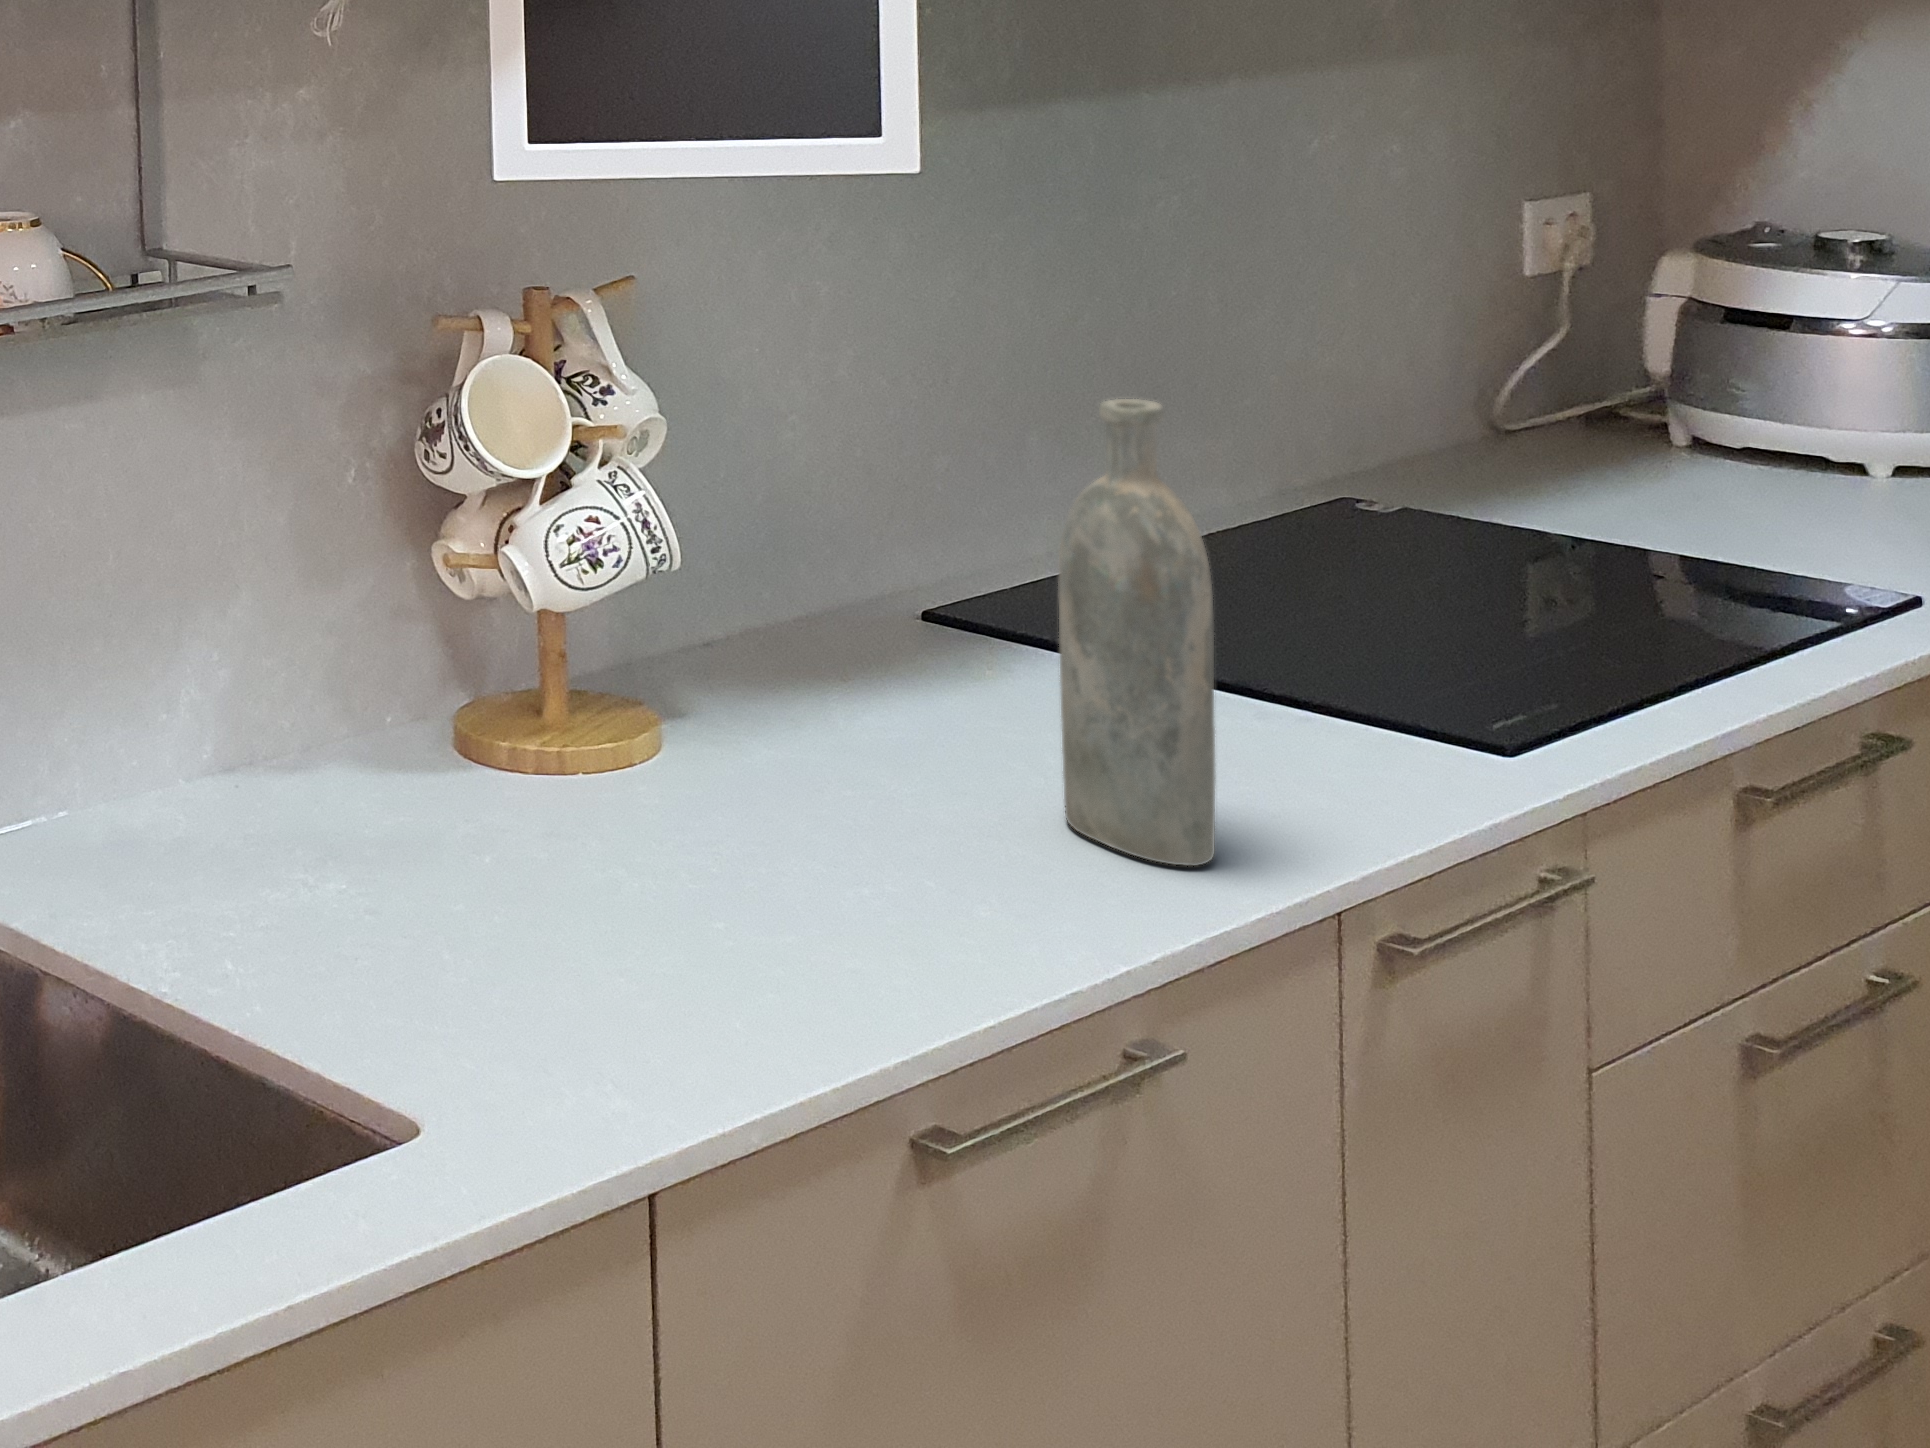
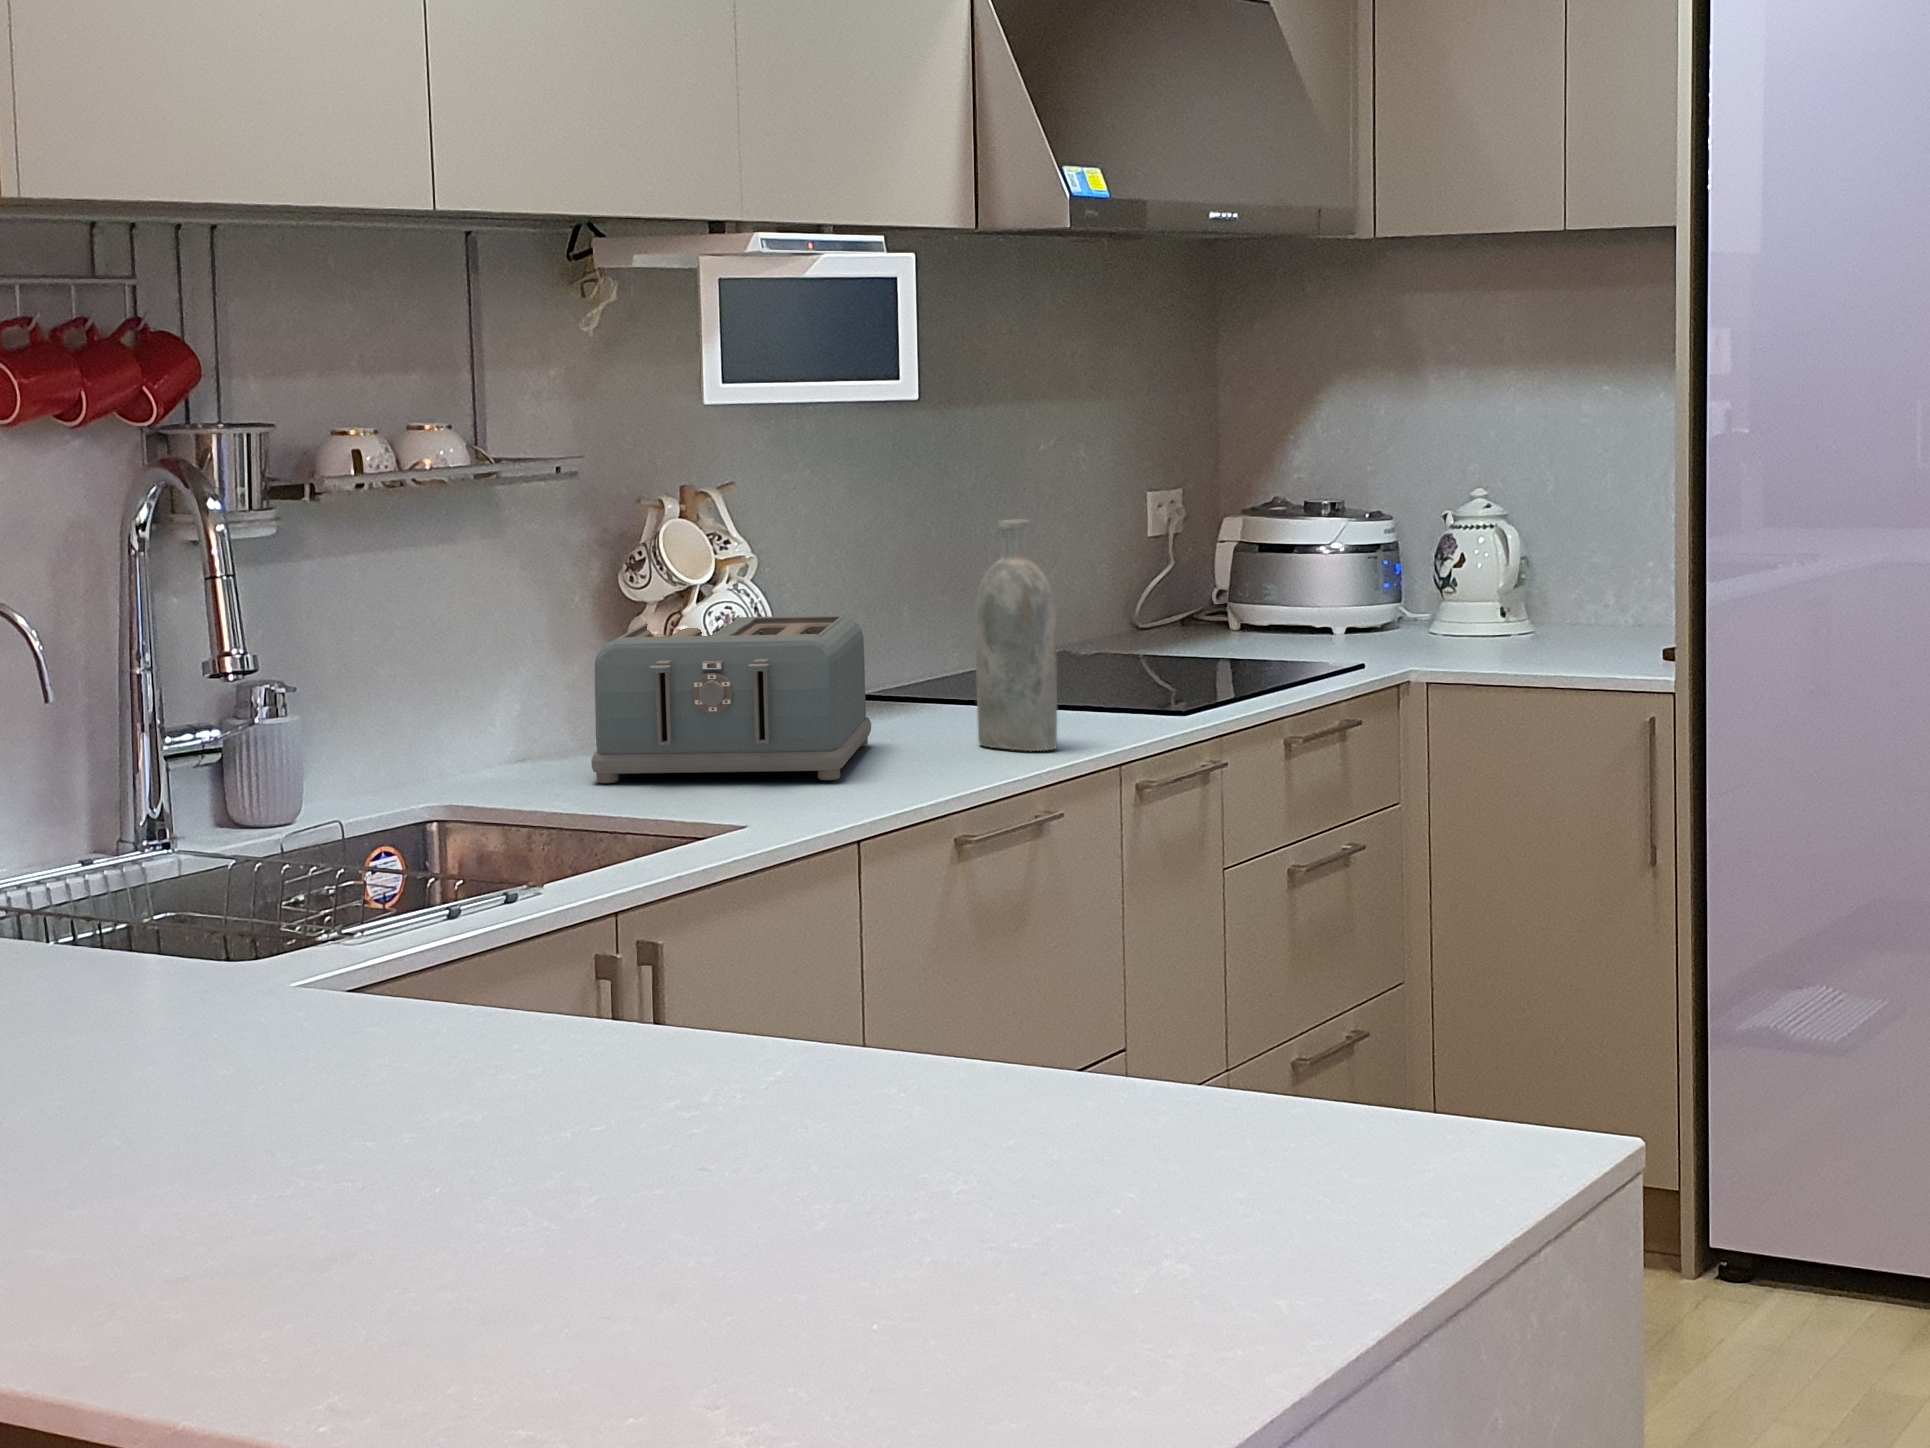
toaster: none [285,525,863,936] -> present [591,615,871,783]

